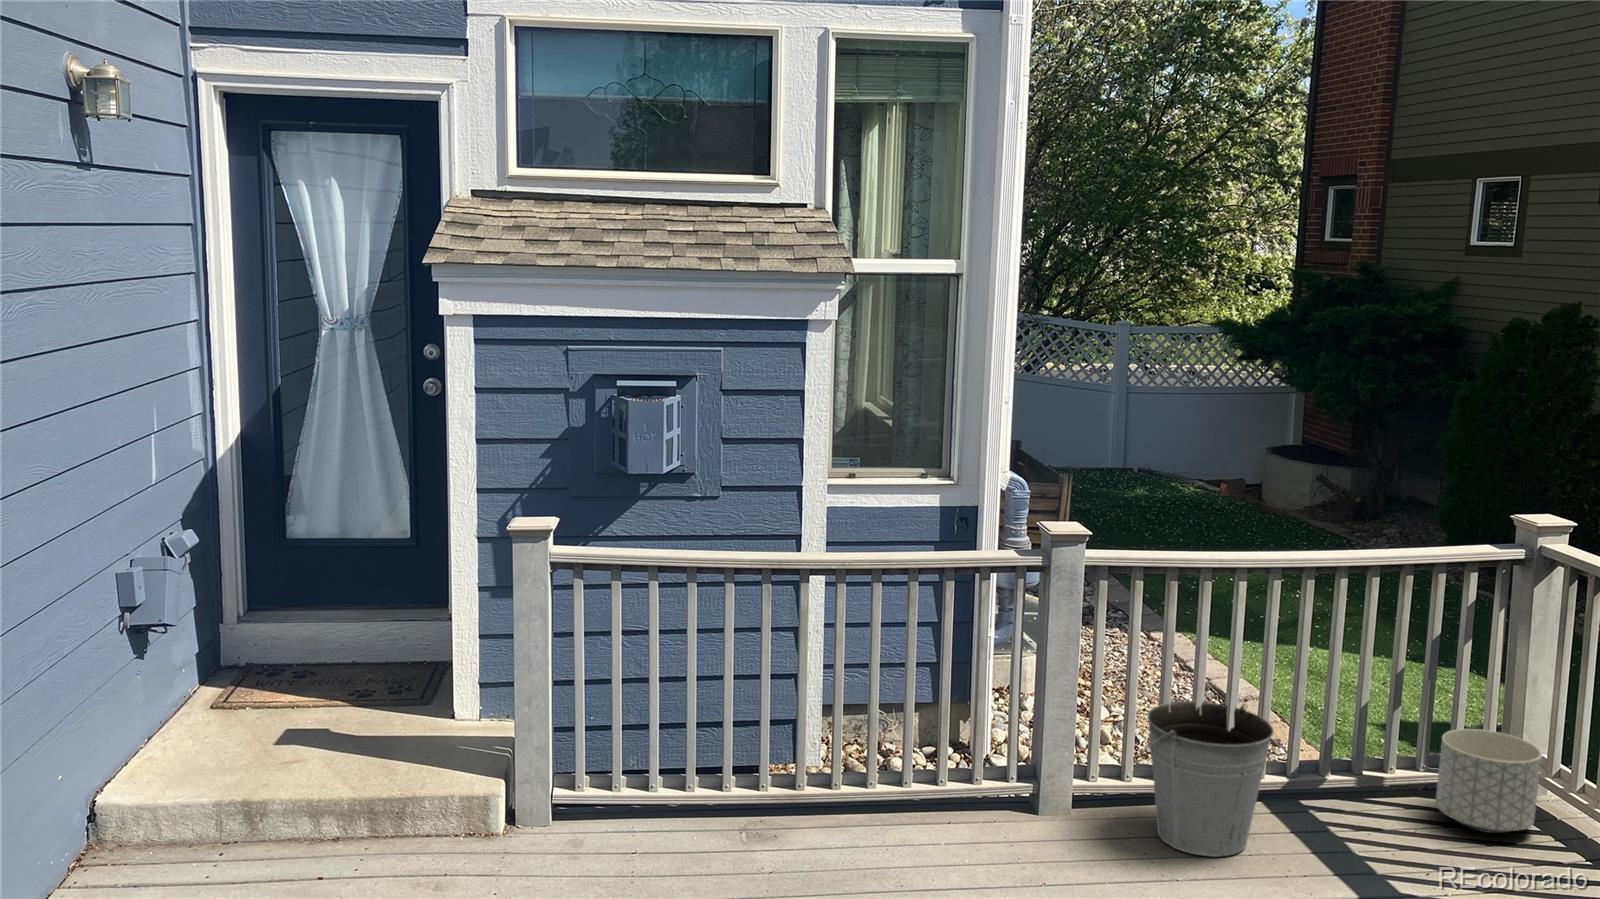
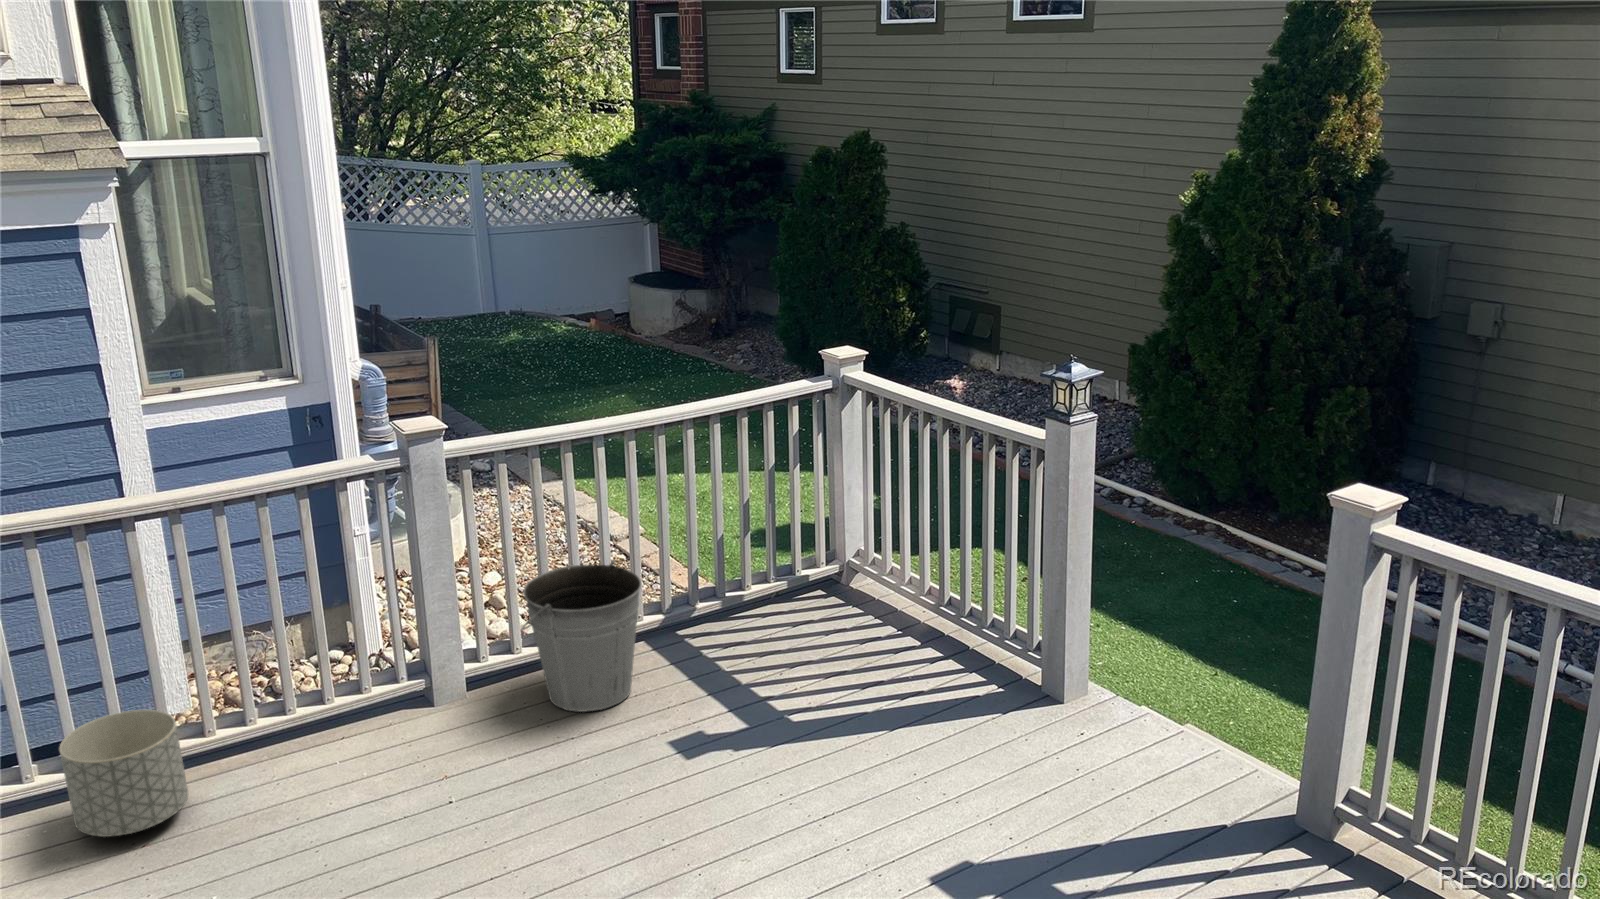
planter: present [1436,729,1542,833] -> present [59,710,188,837]

